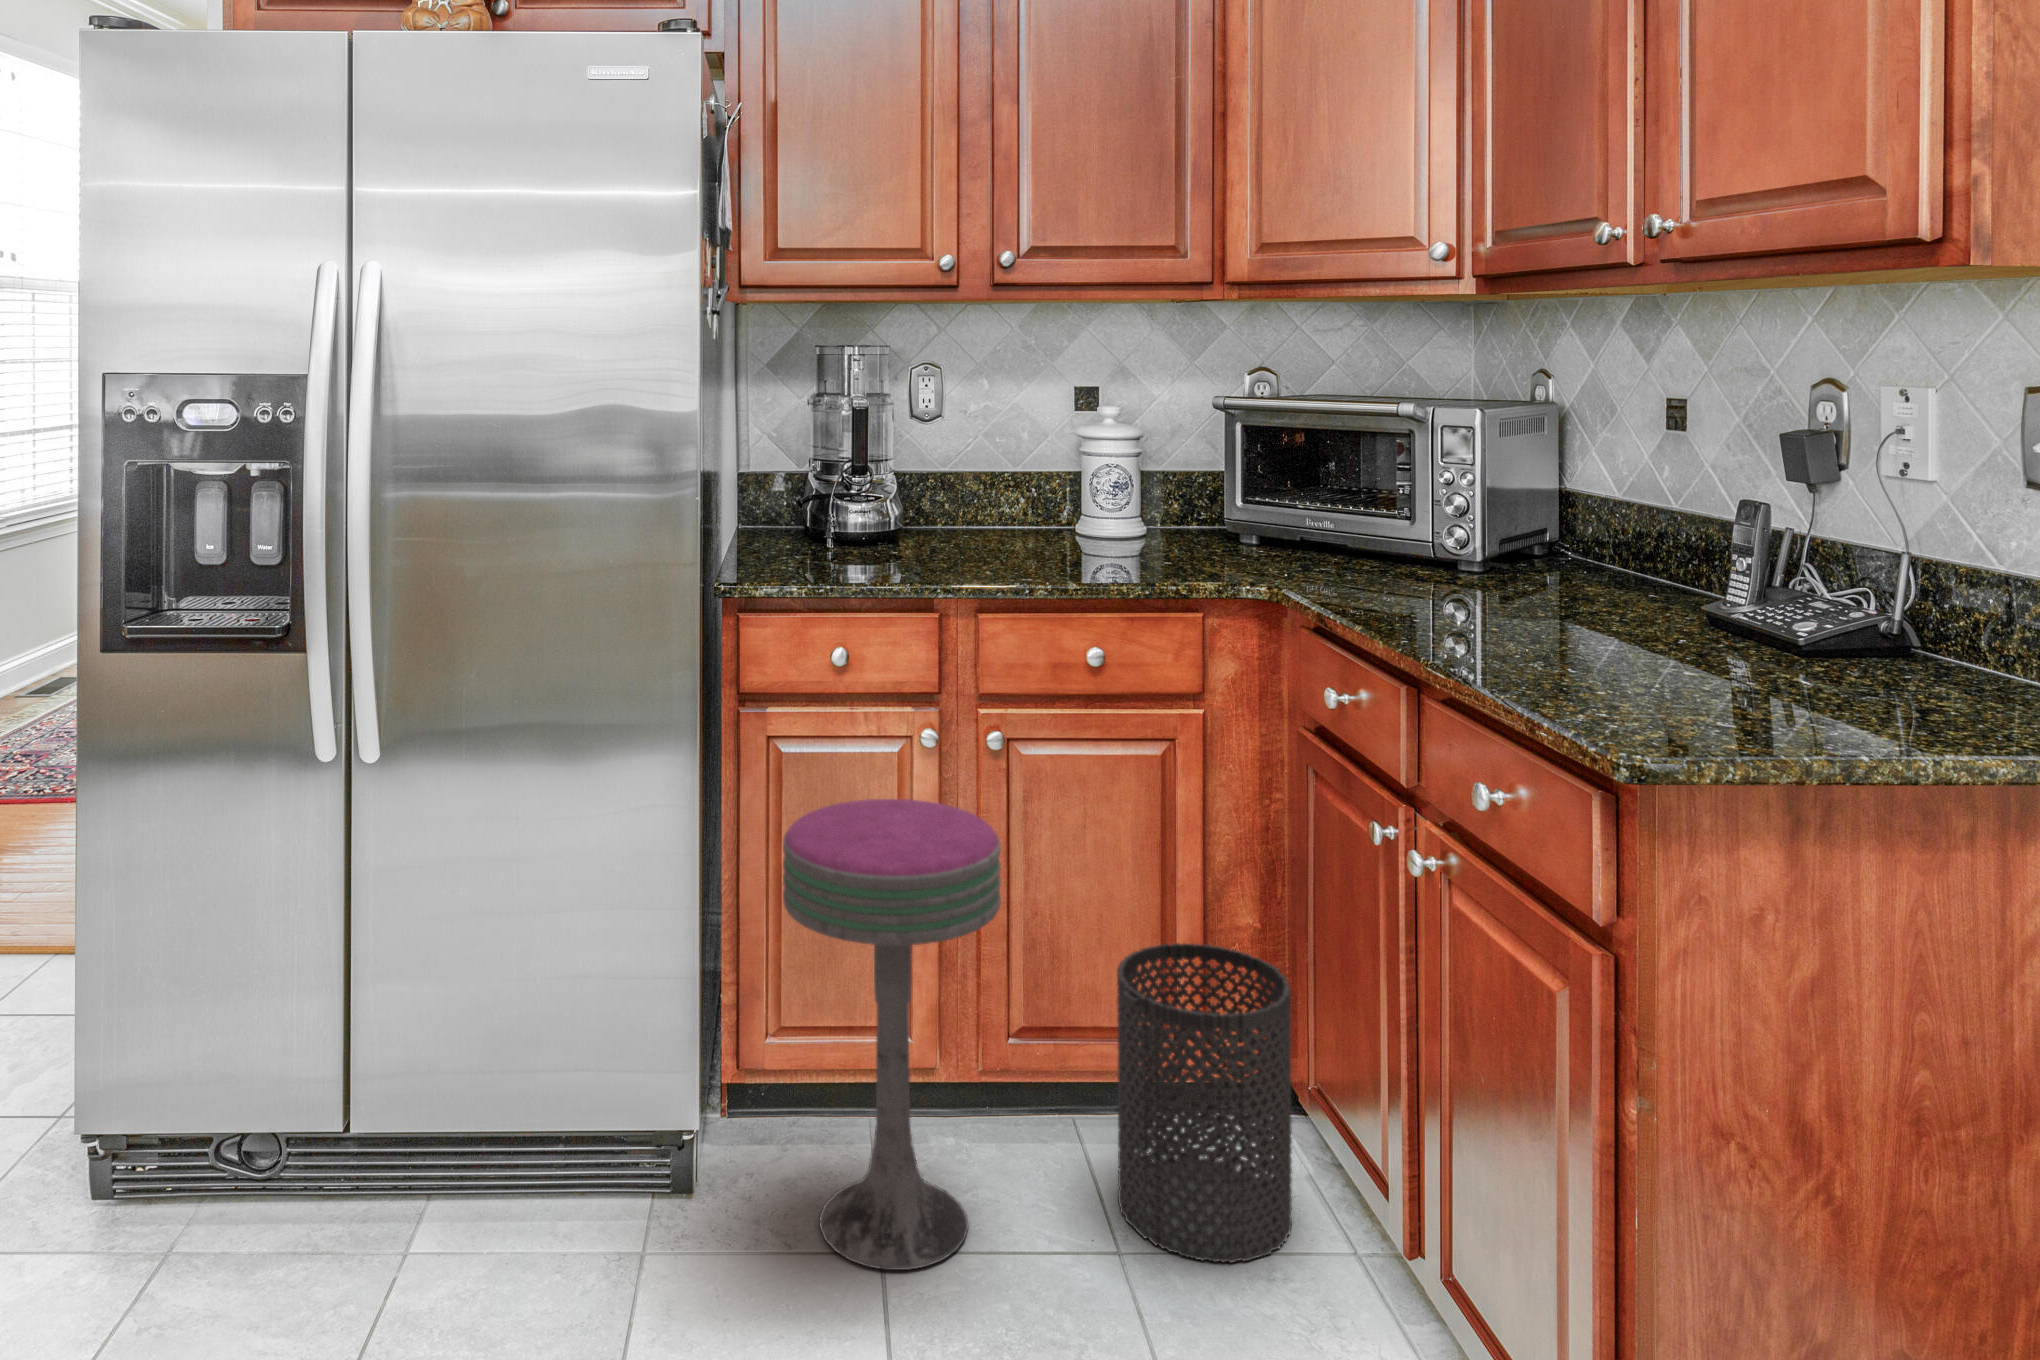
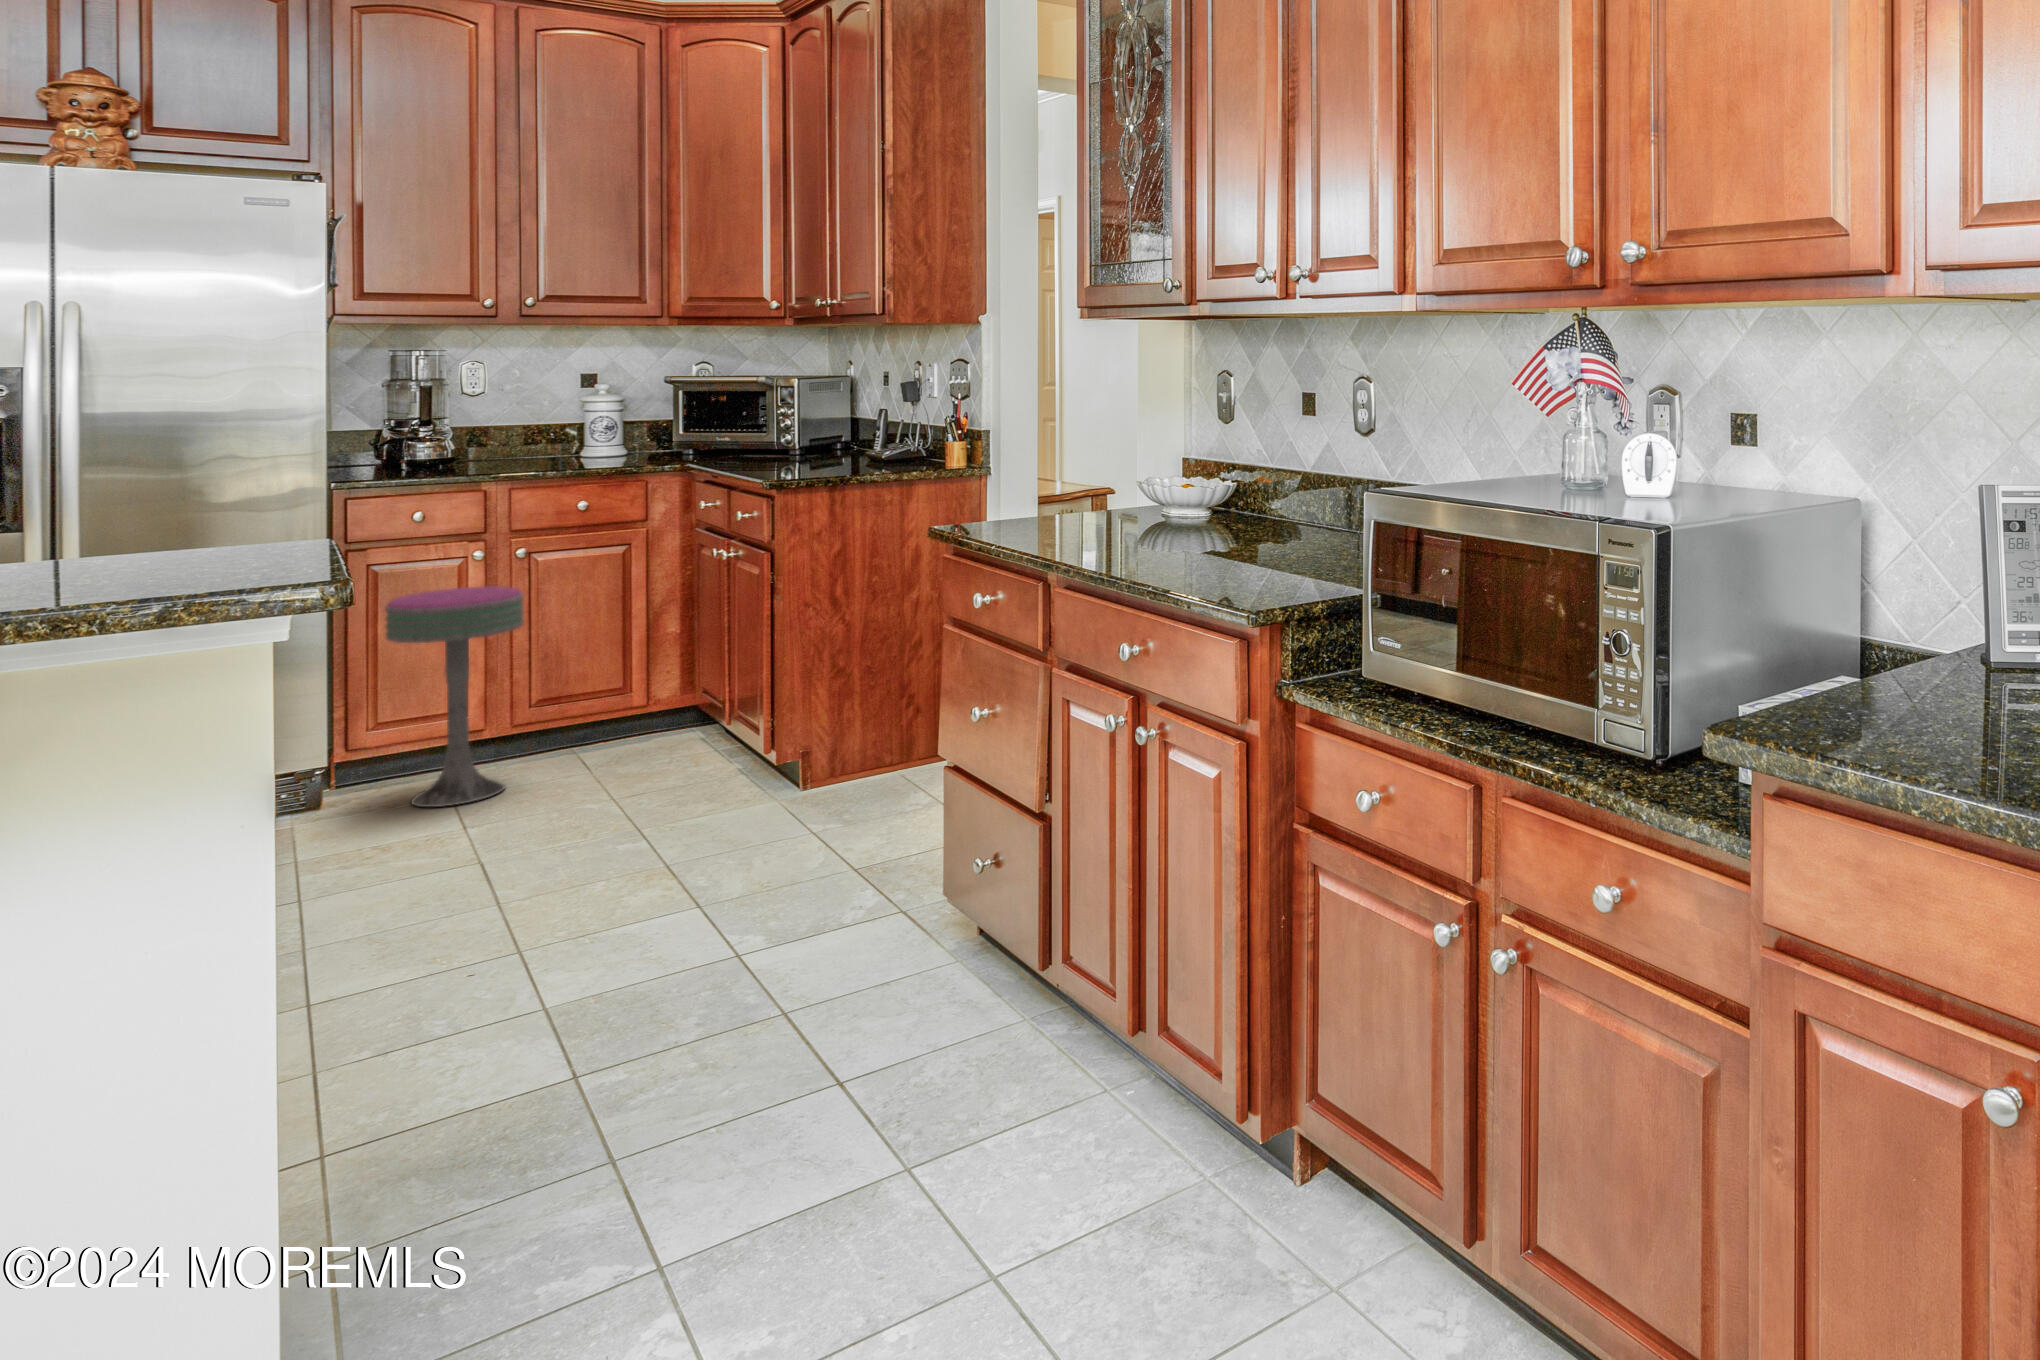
trash can: present [1117,943,1292,1263] -> none [594,641,689,773]

